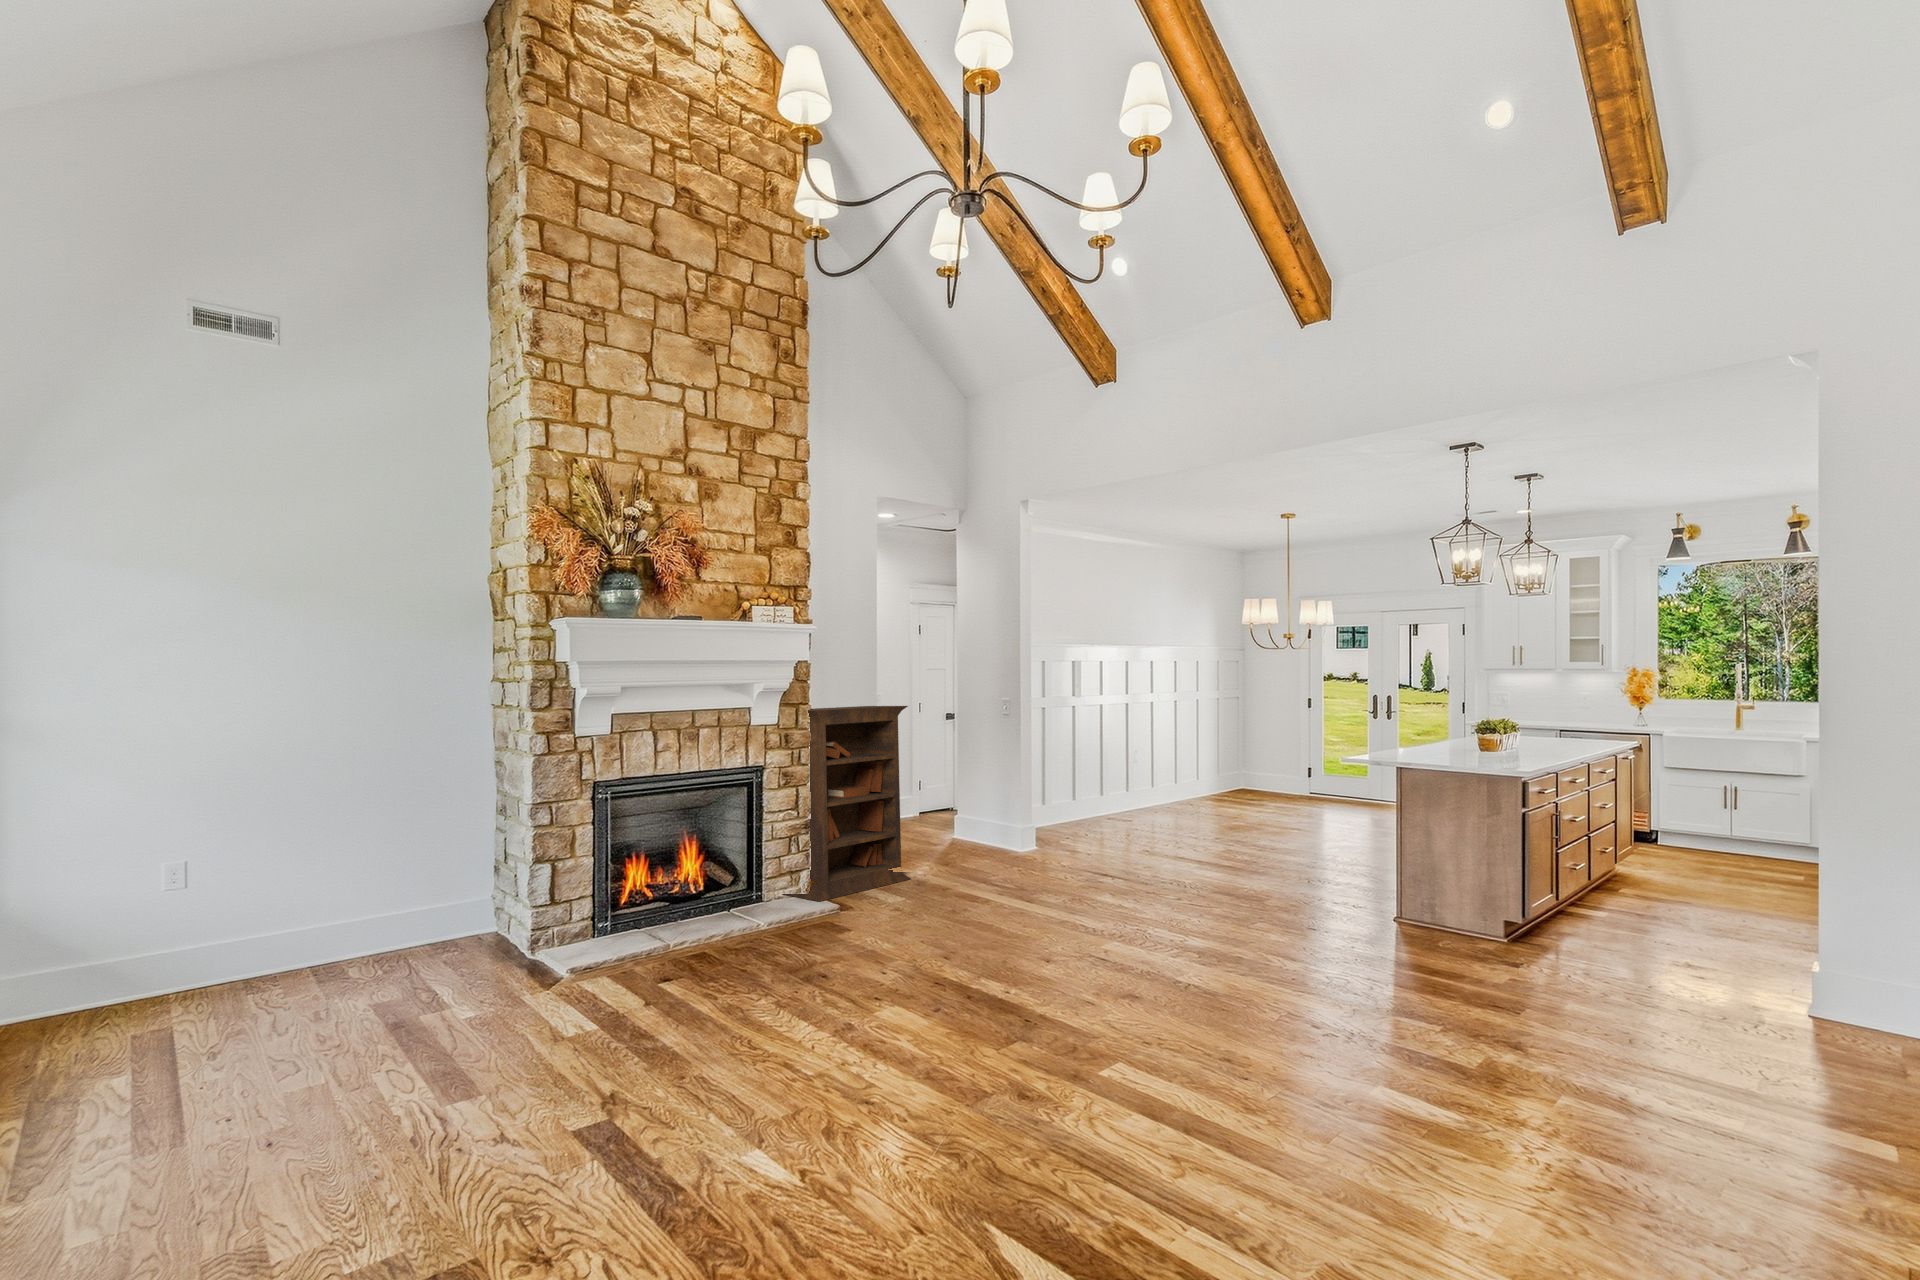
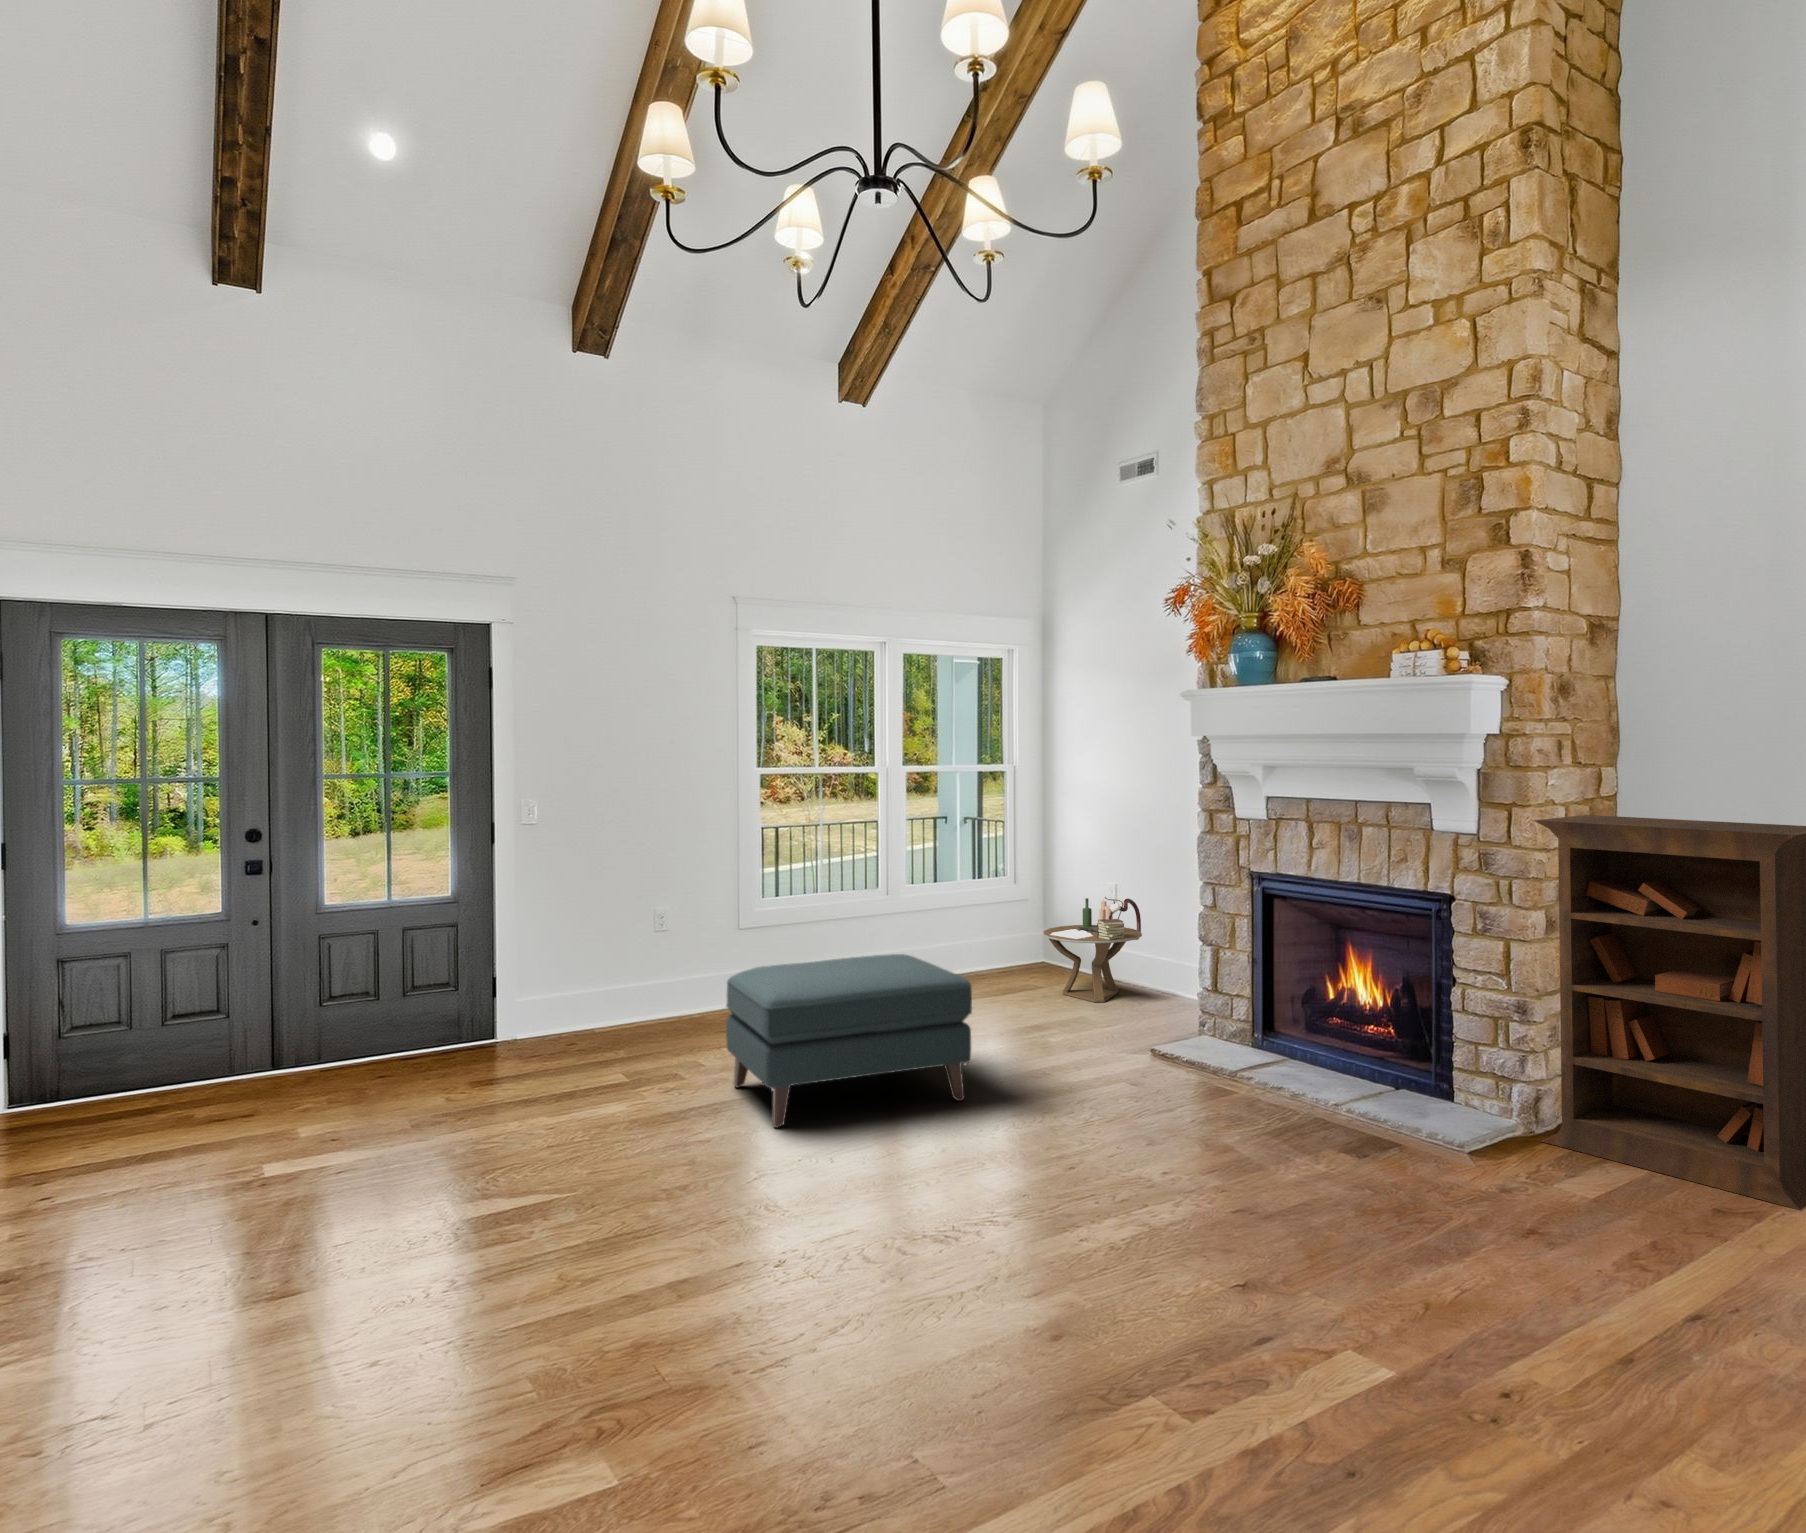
side table: none [163,876,325,1026] -> present [1043,897,1142,1002]
ottoman: none [540,899,819,1155] -> present [726,954,972,1128]

